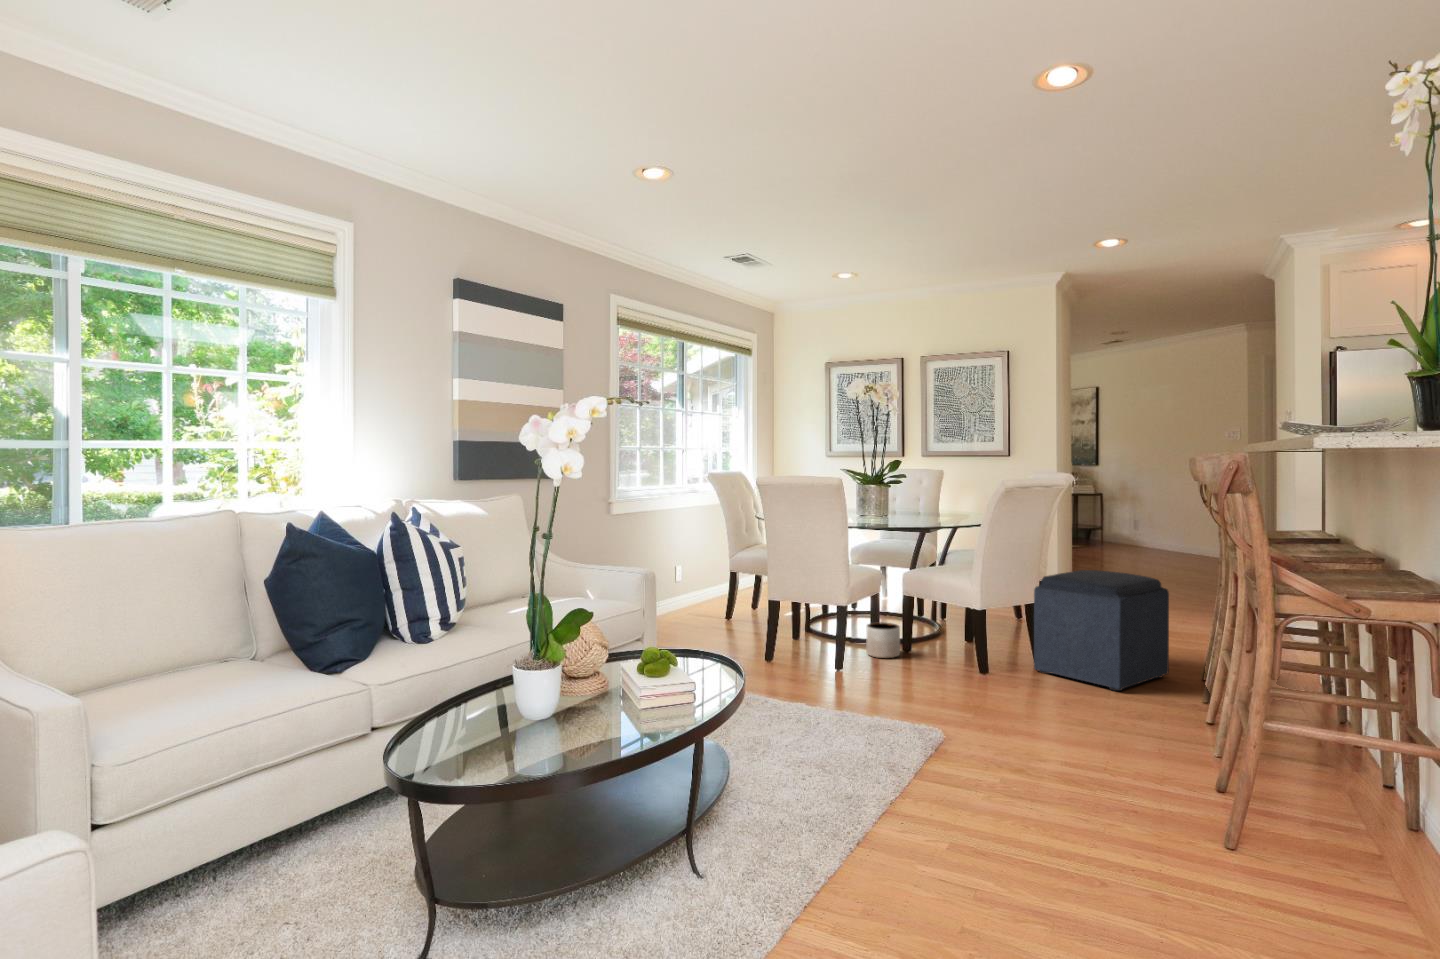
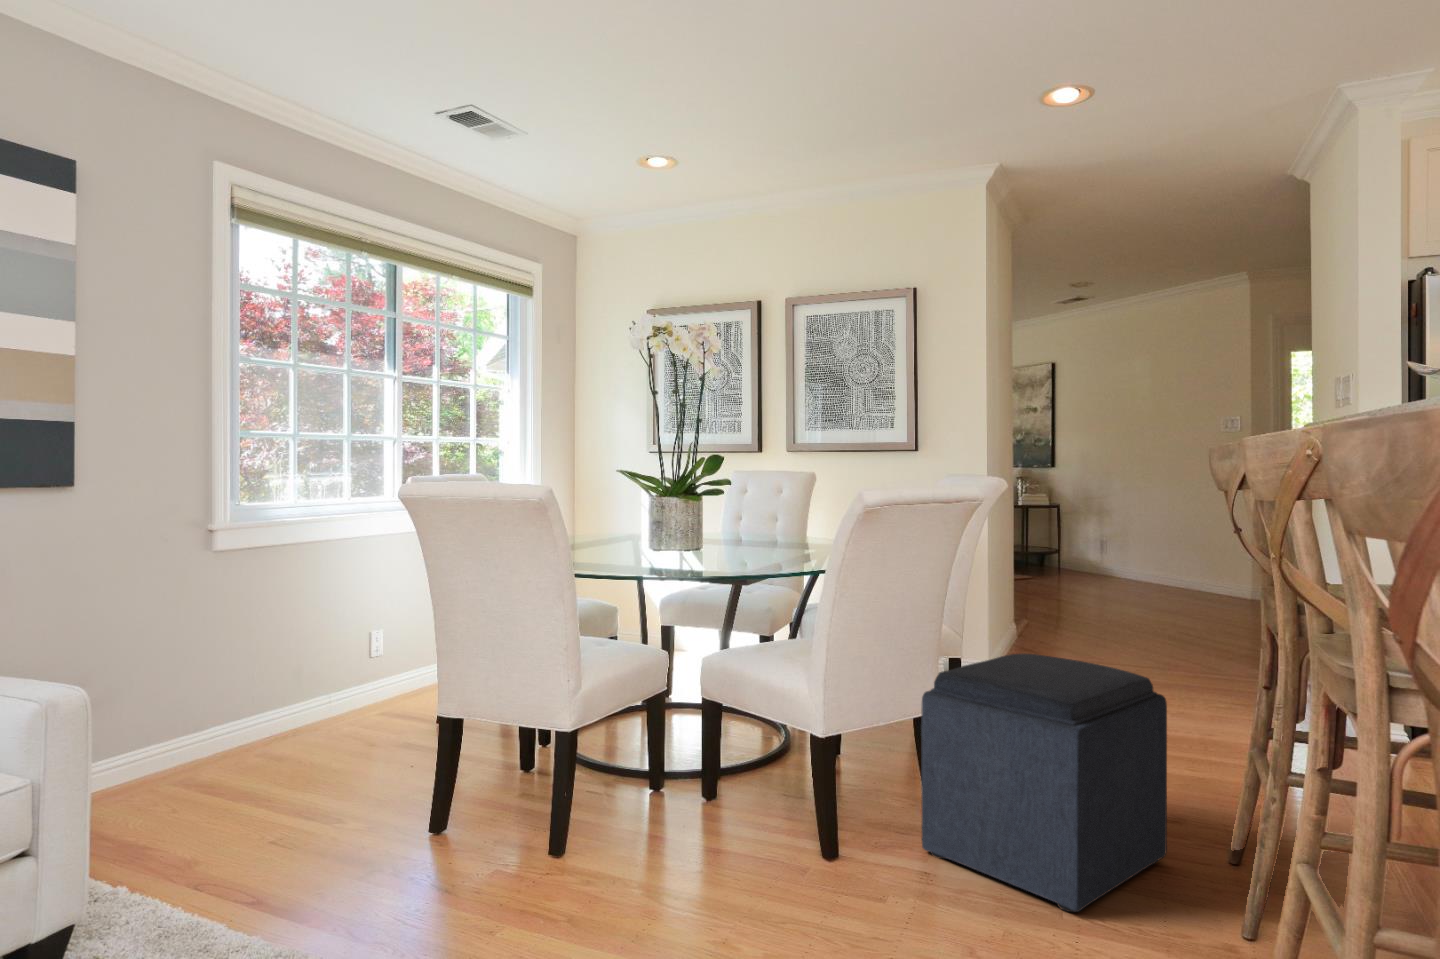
planter: present [866,622,900,658] -> none [627,750,688,823]

